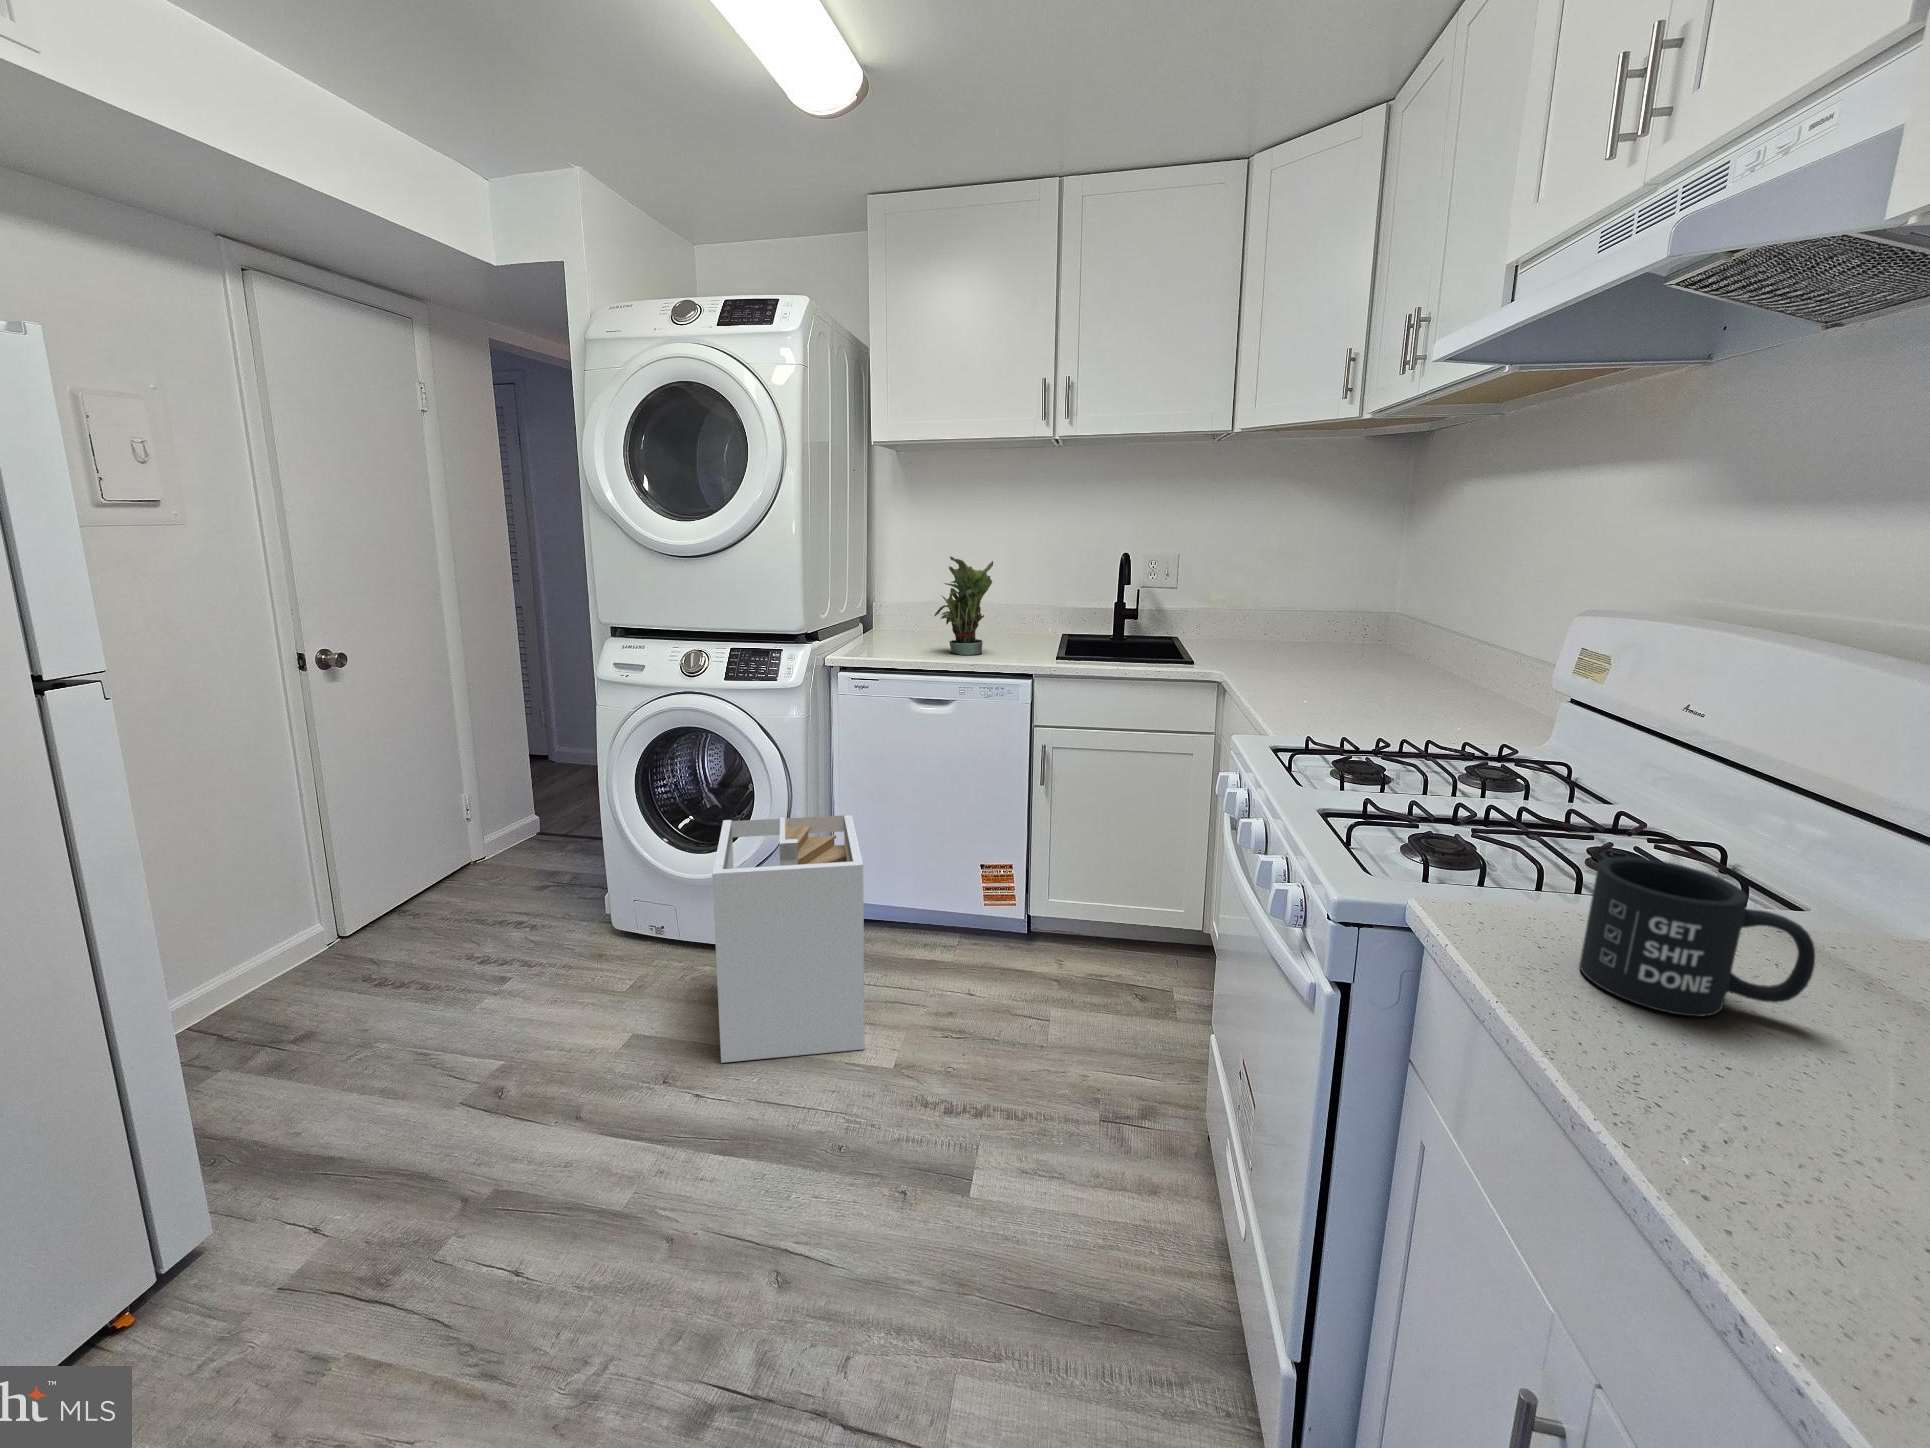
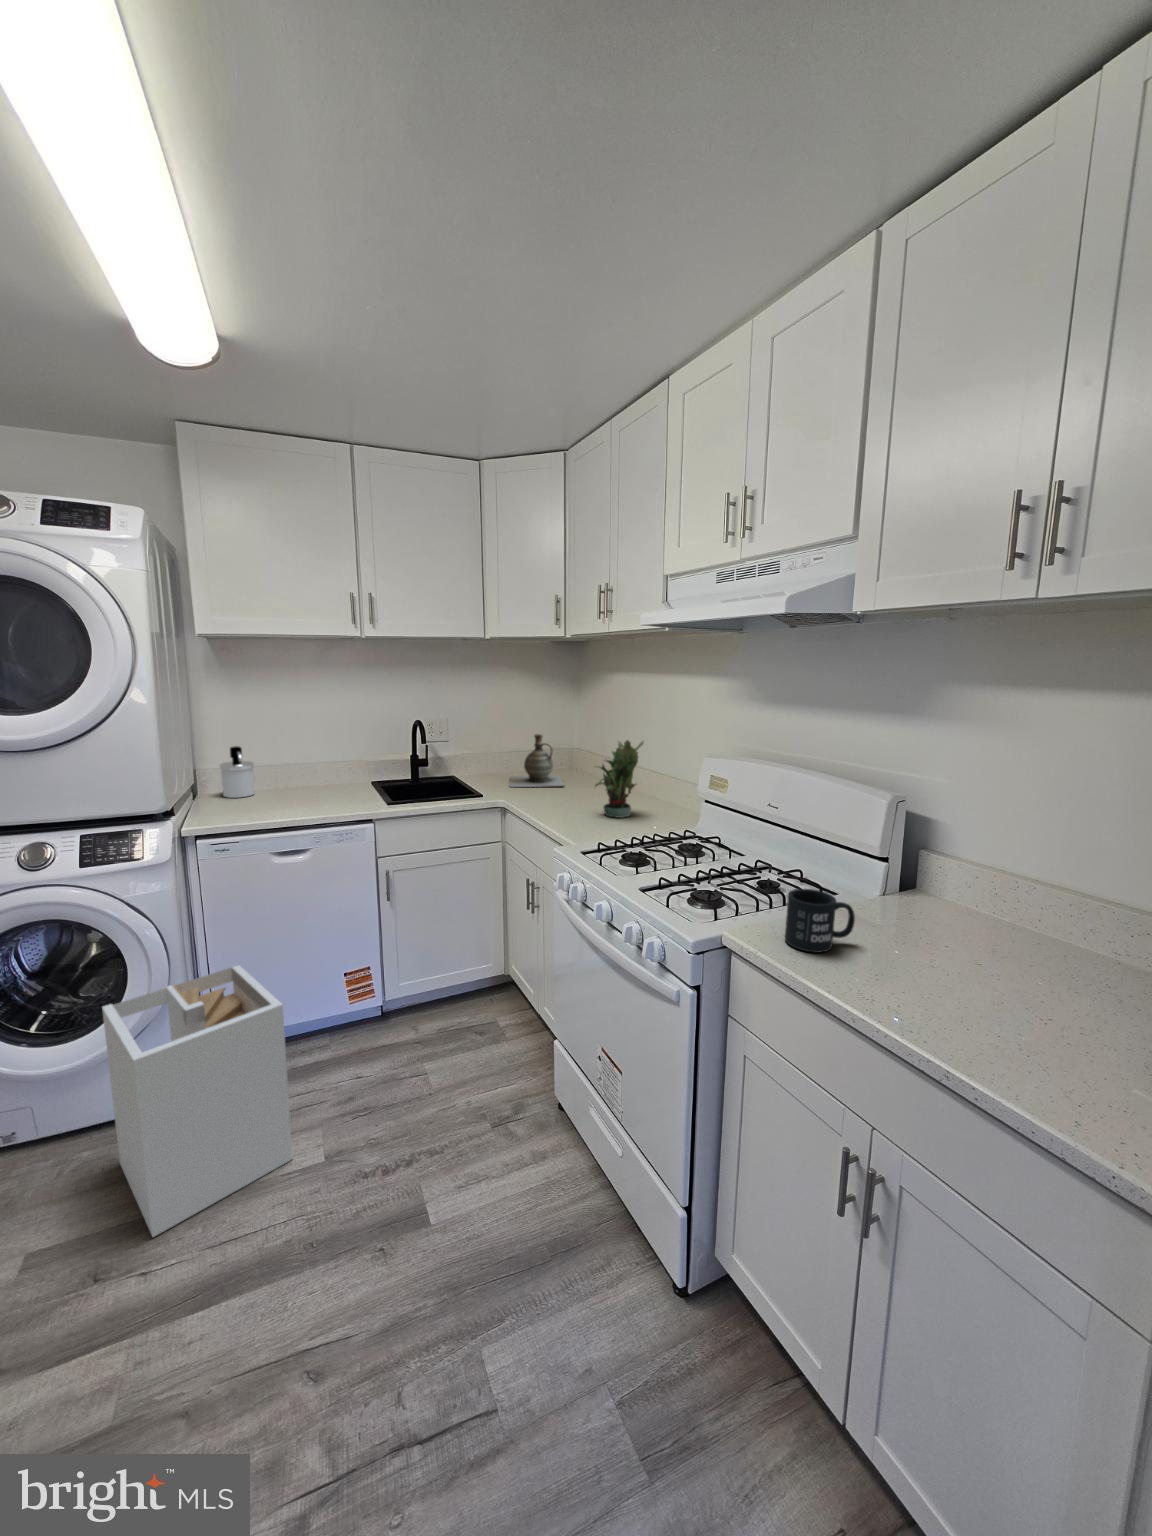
potted plant: present [934,556,993,655] -> present [595,740,643,818]
soap dispenser: none [891,579,925,637] -> present [220,746,254,798]
ceramic jug: none [1246,581,1347,665] -> present [510,734,563,787]

